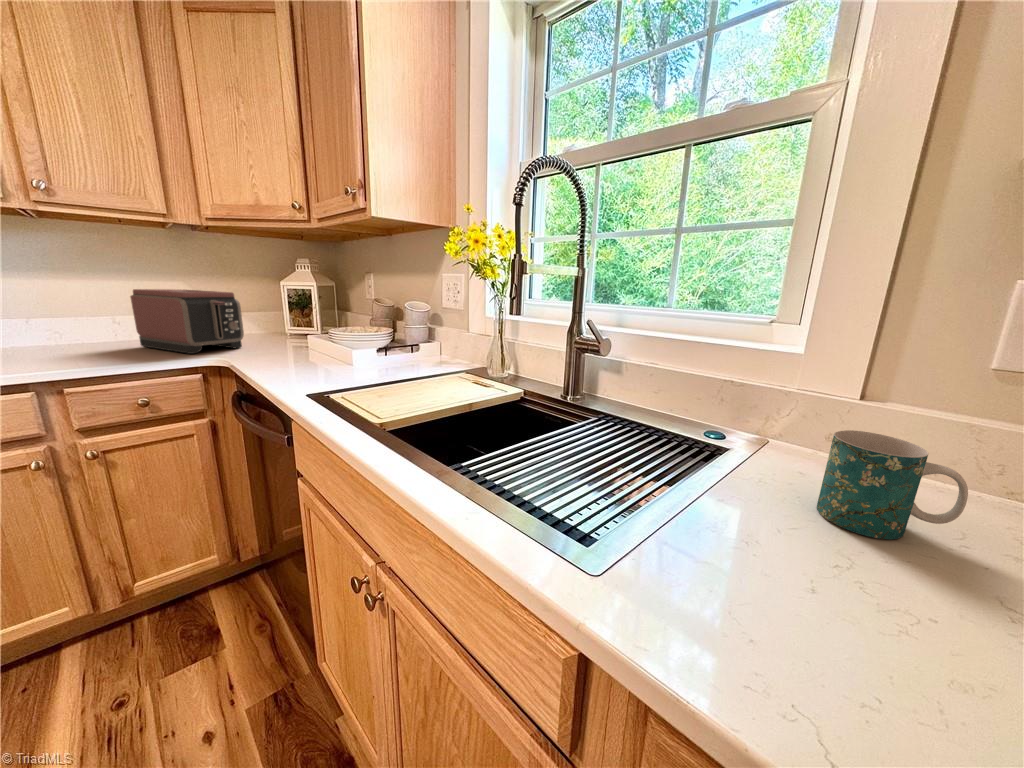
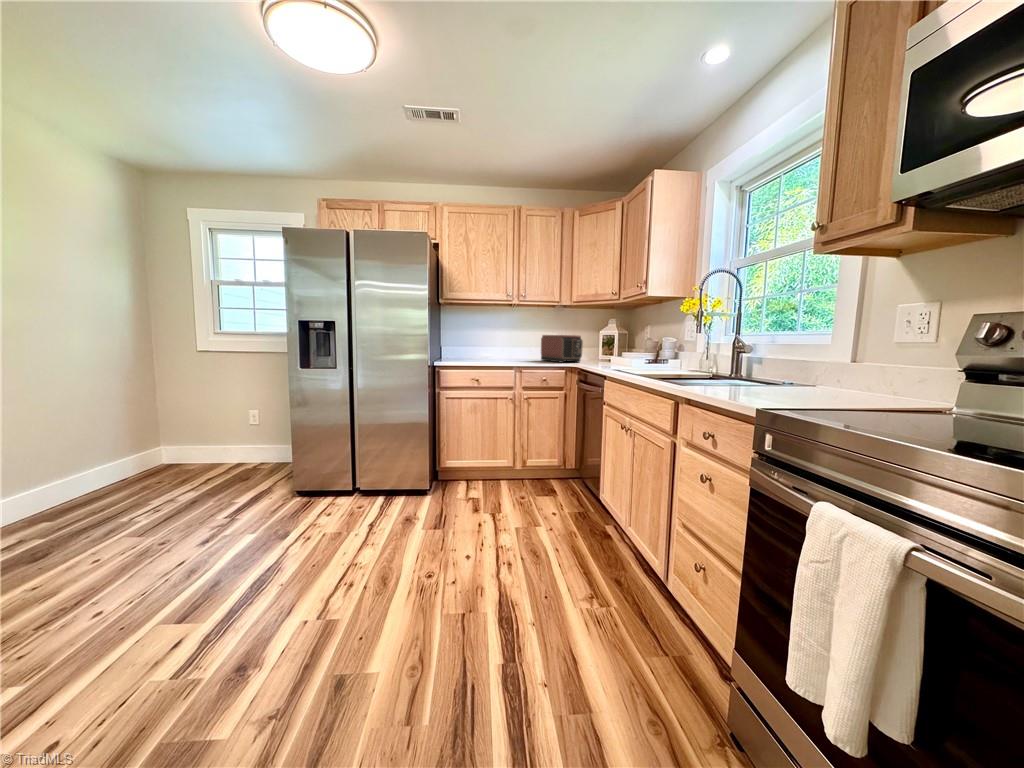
mug: present [817,430,968,539] -> none [777,365,815,395]

